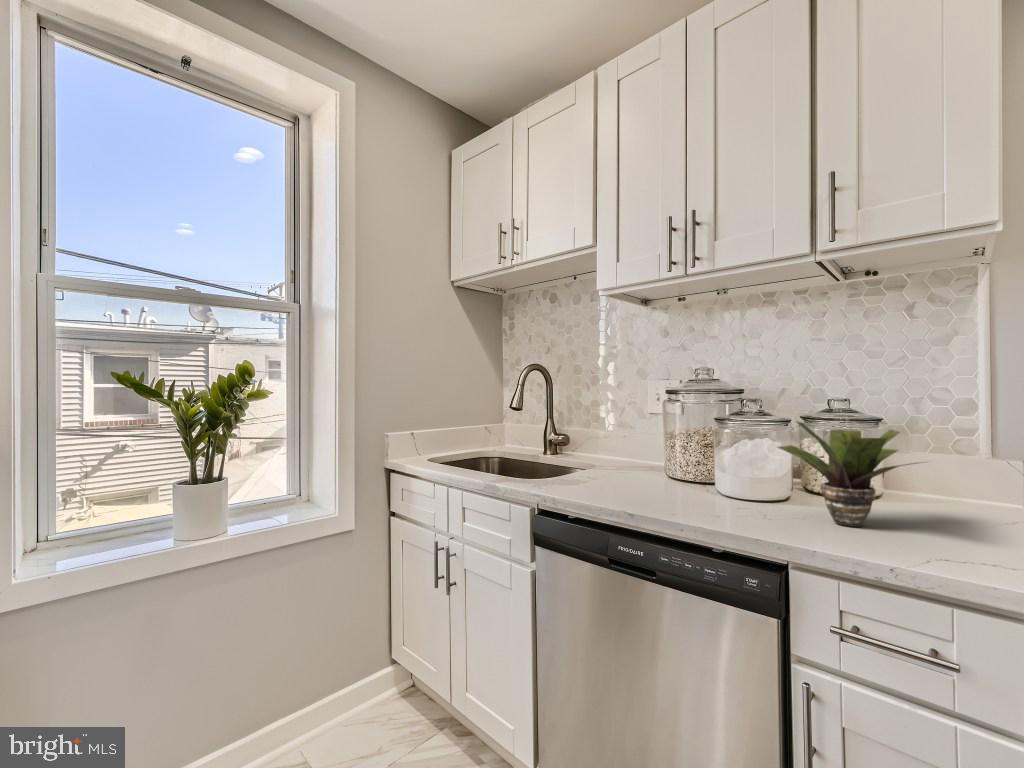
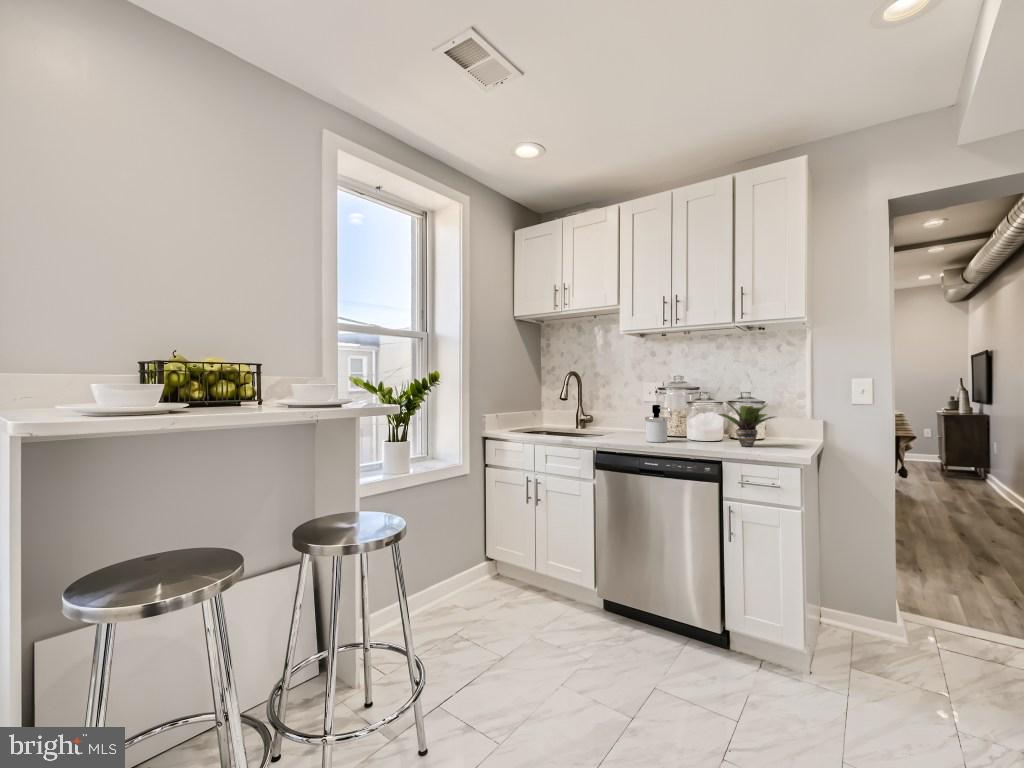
soap dispenser: none [628,424,678,501] -> present [645,405,672,442]

